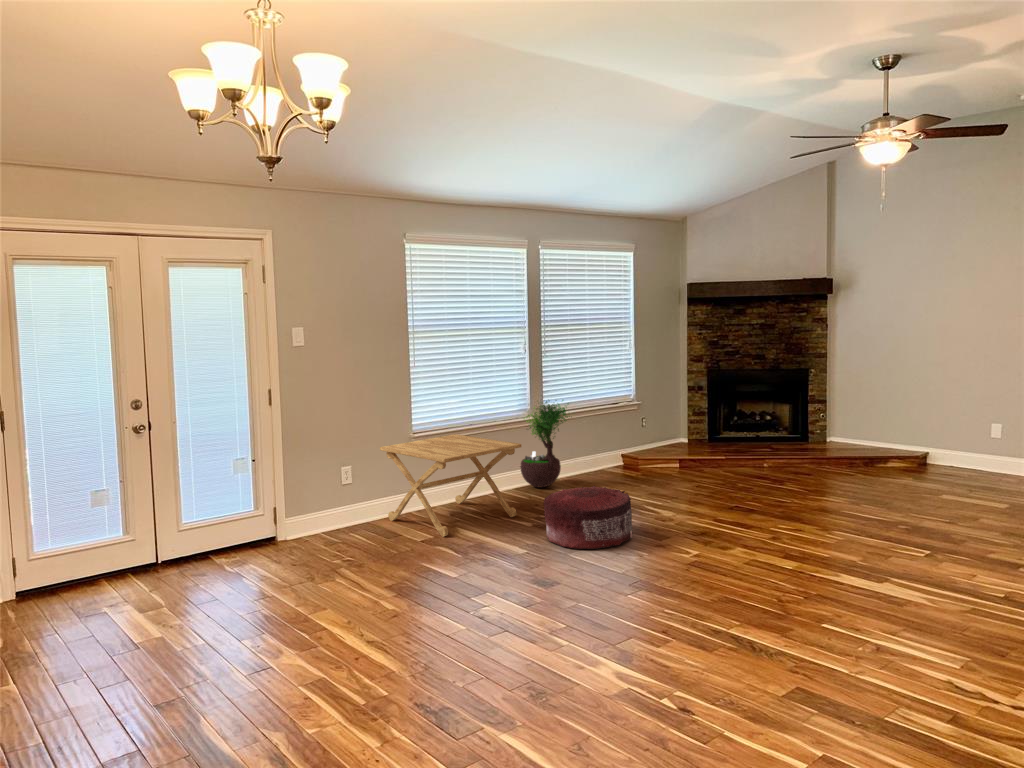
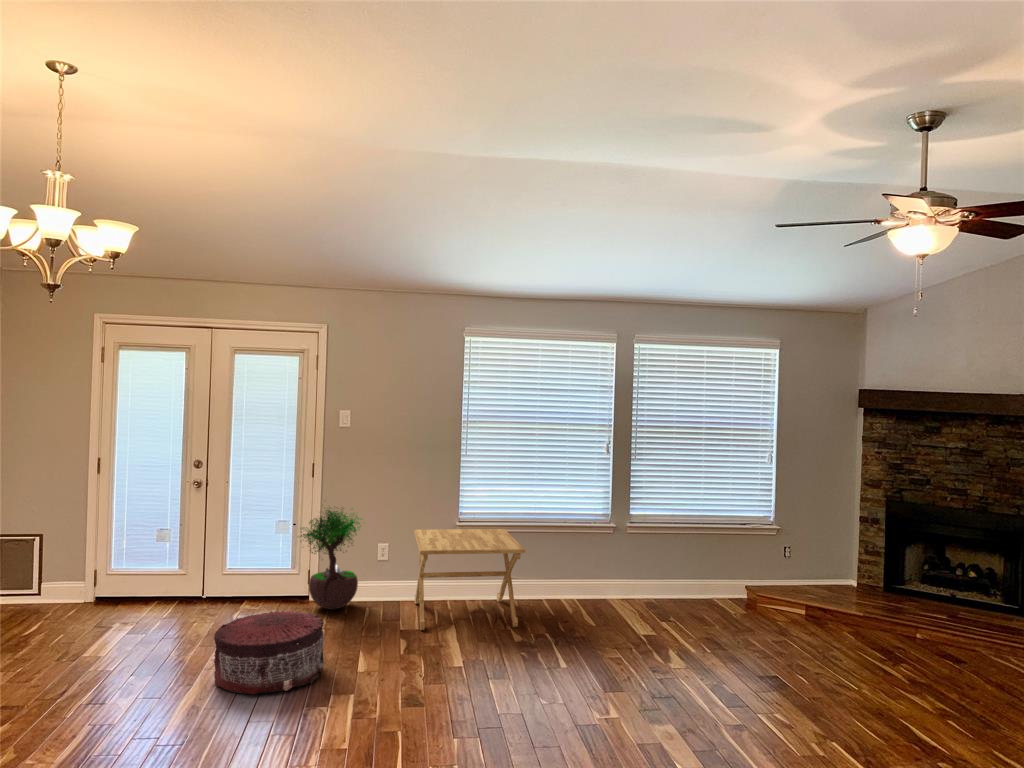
potted tree: present [520,400,568,487] -> present [300,508,365,609]
pouf: present [544,486,633,549] -> present [214,610,324,694]

